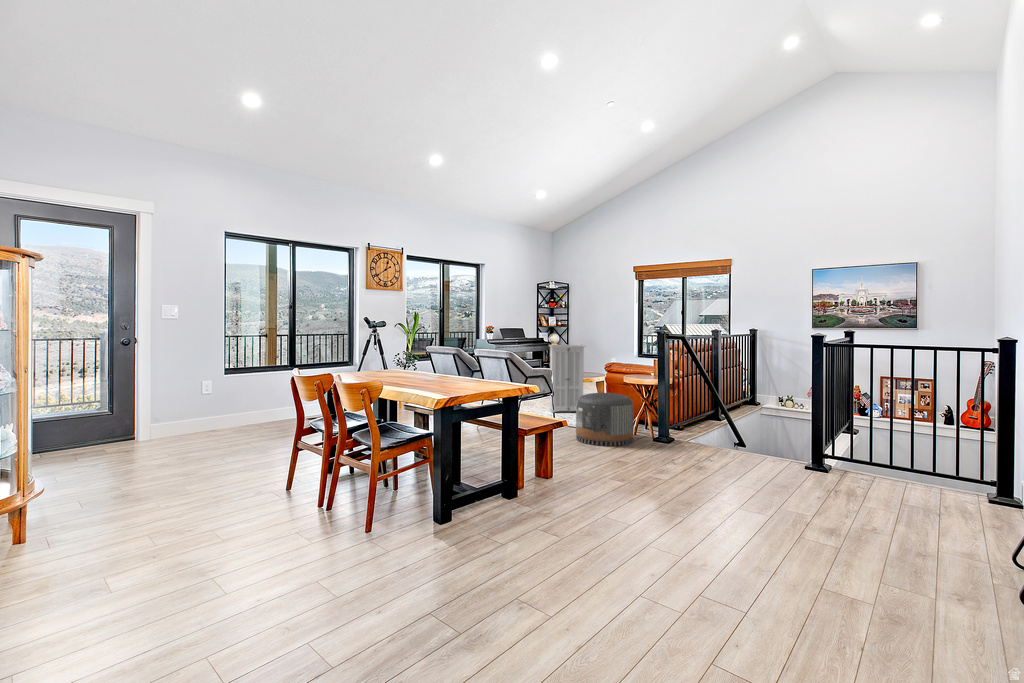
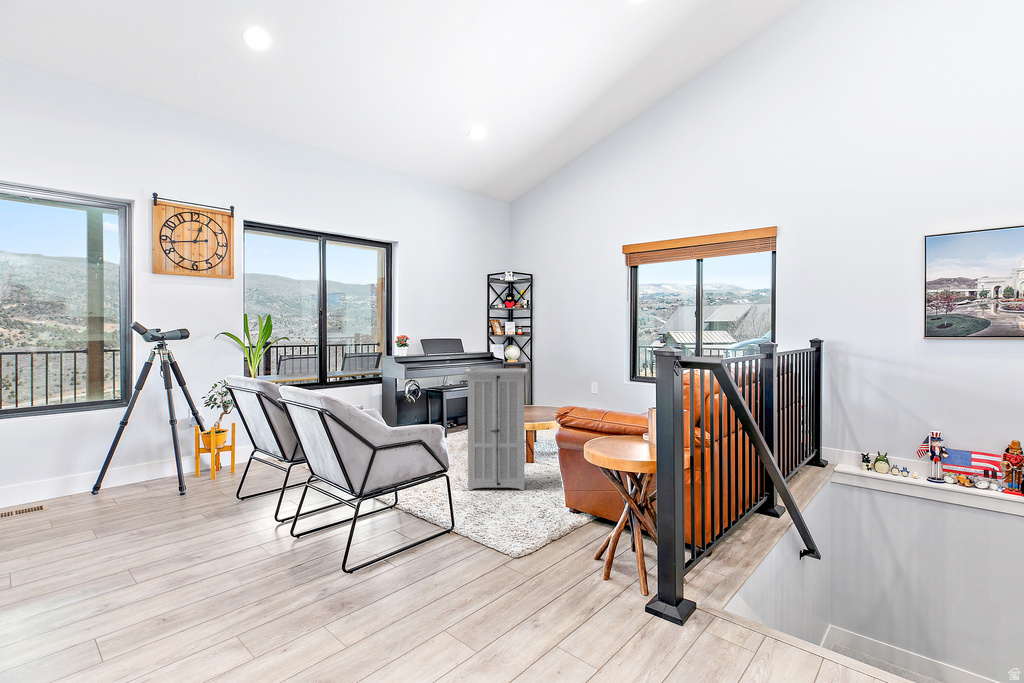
pouf: present [576,393,634,446] -> none [460,488,594,646]

